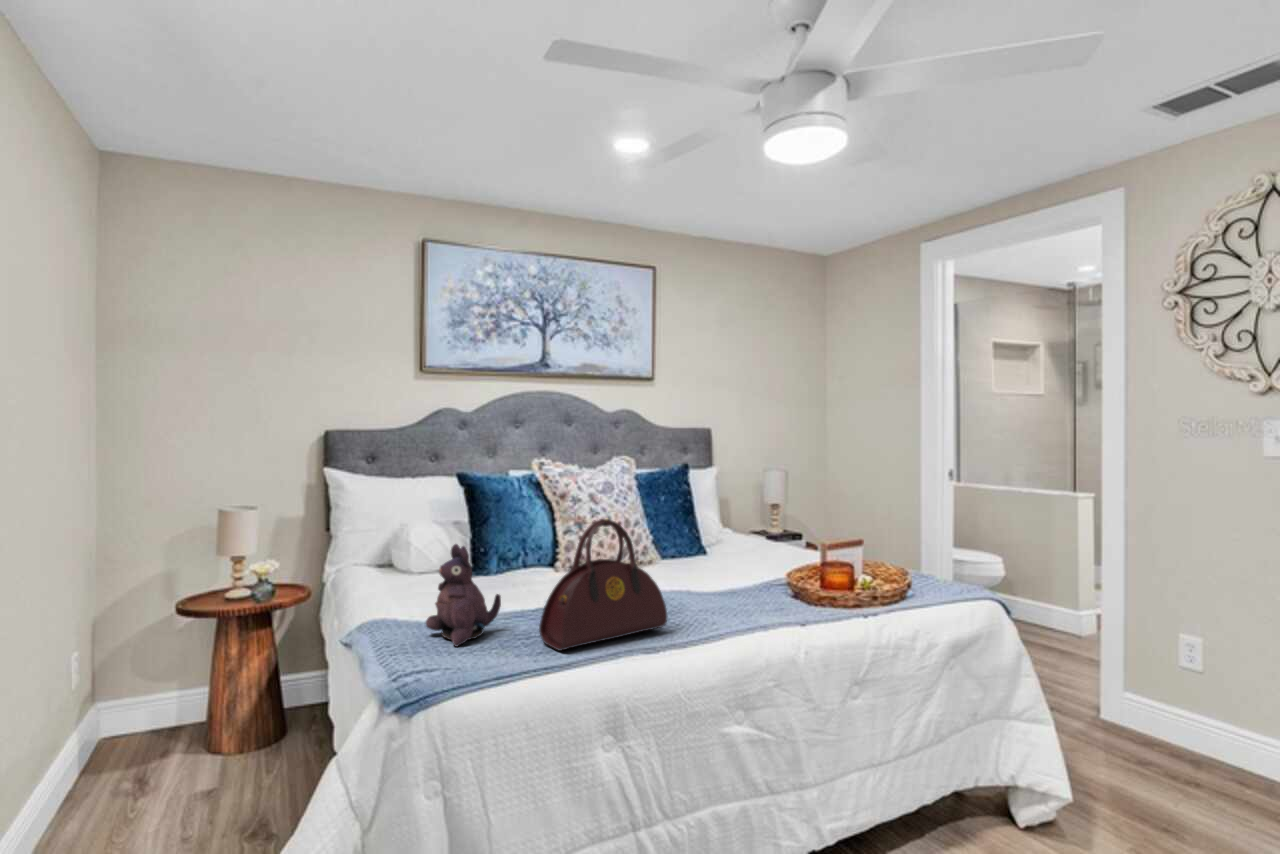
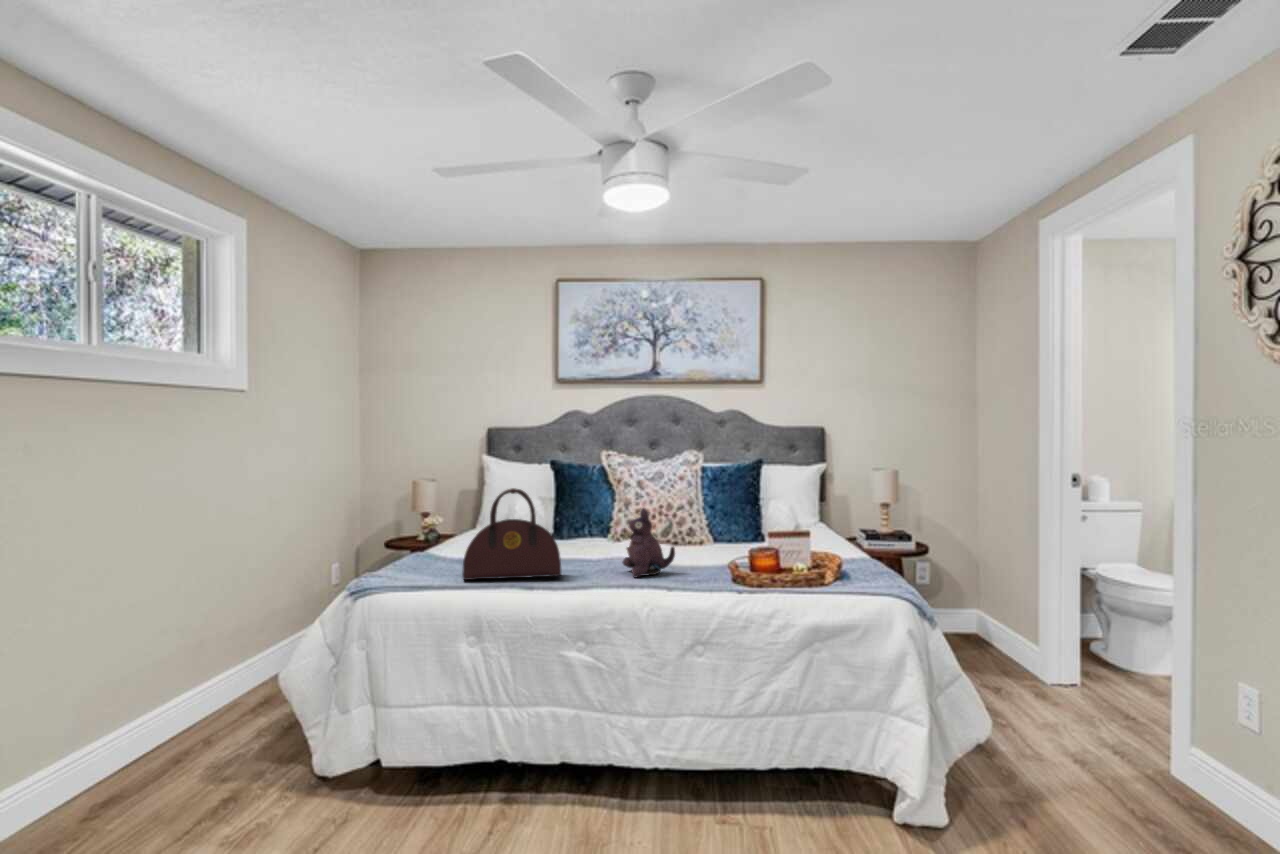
plush toy: present [426,544,501,646] -> present [623,508,675,577]

